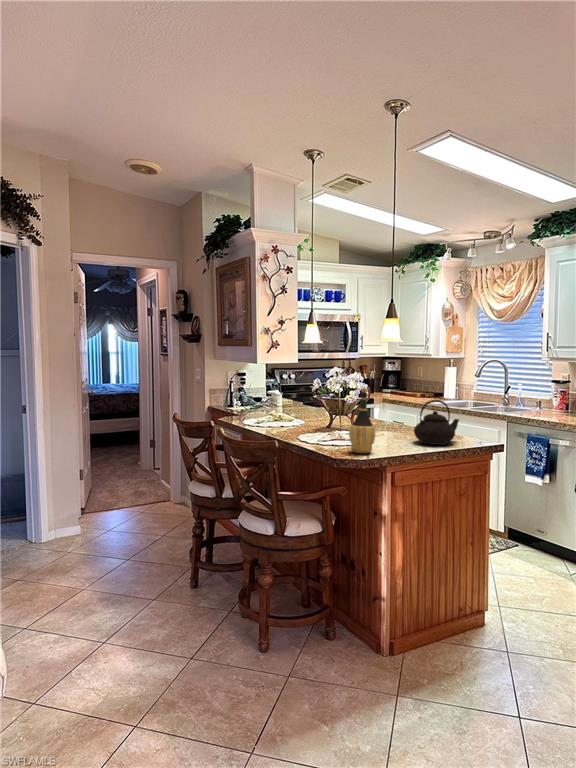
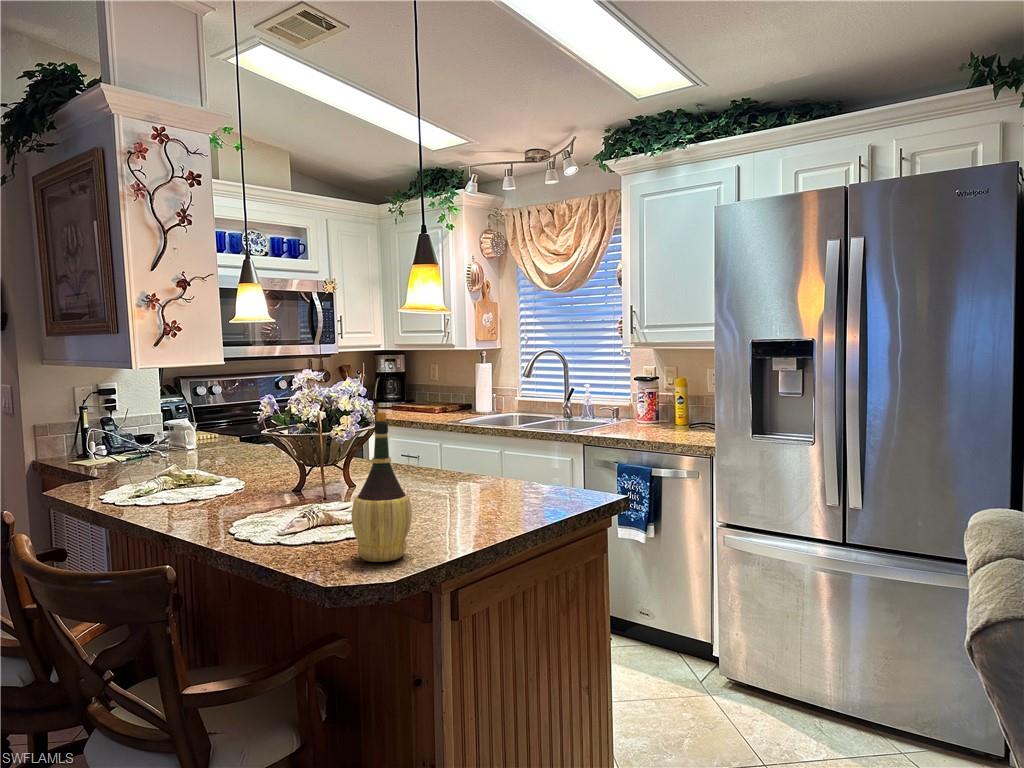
teapot: present [414,400,459,445] -> none [478,424,557,514]

